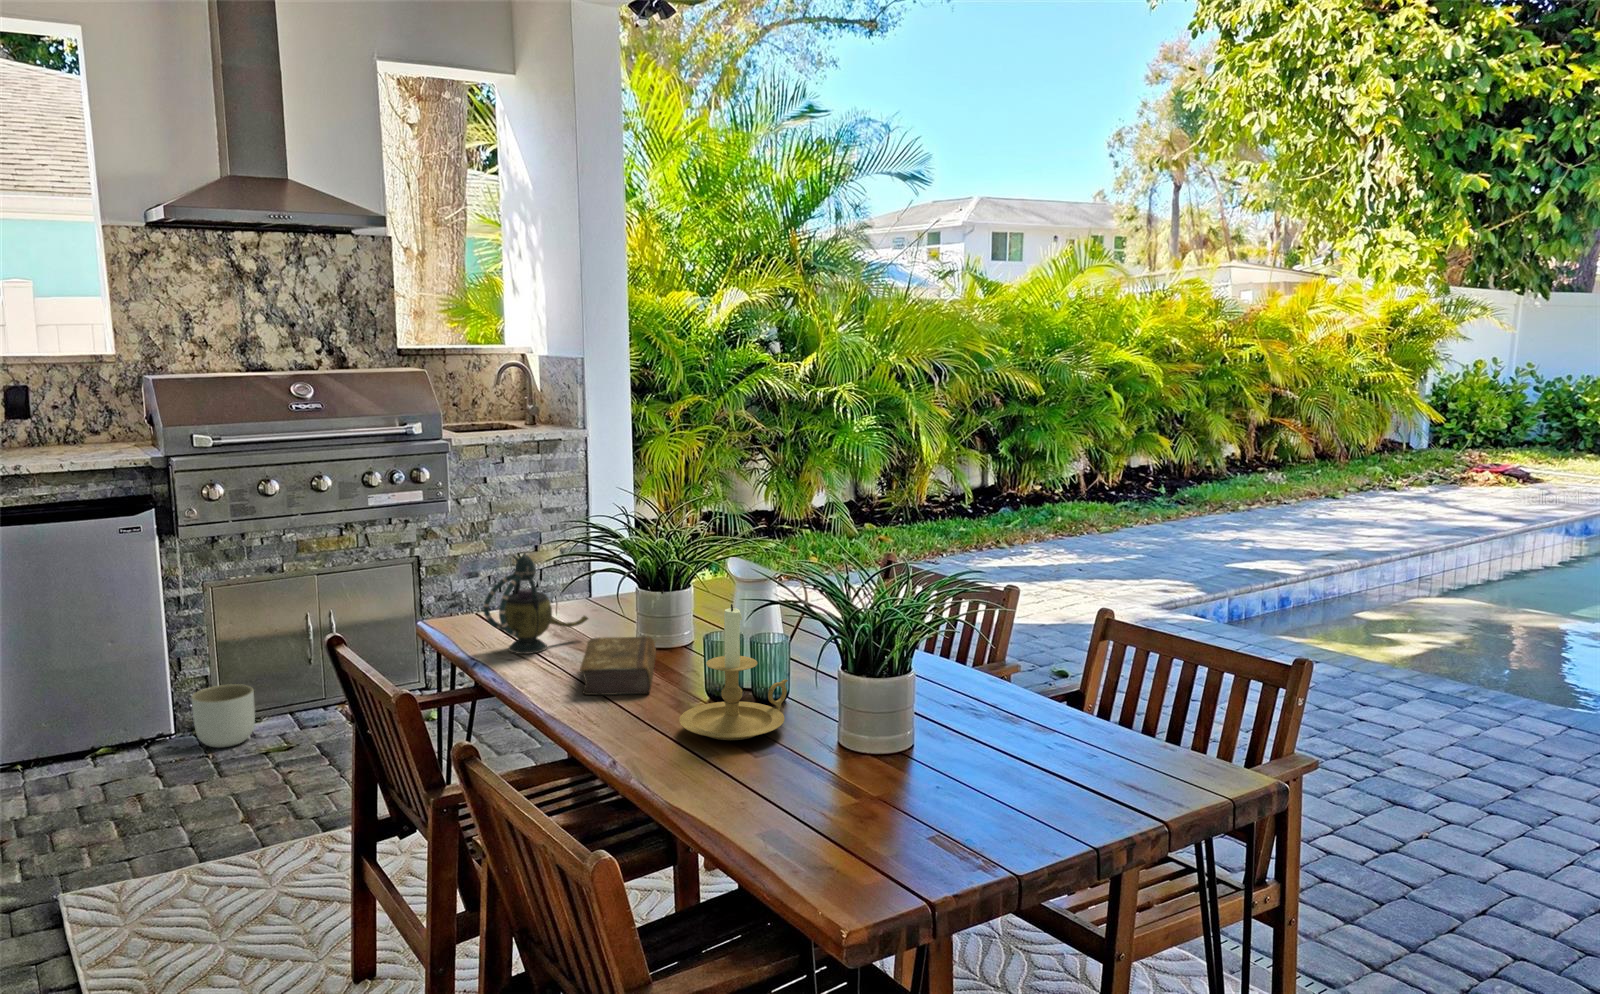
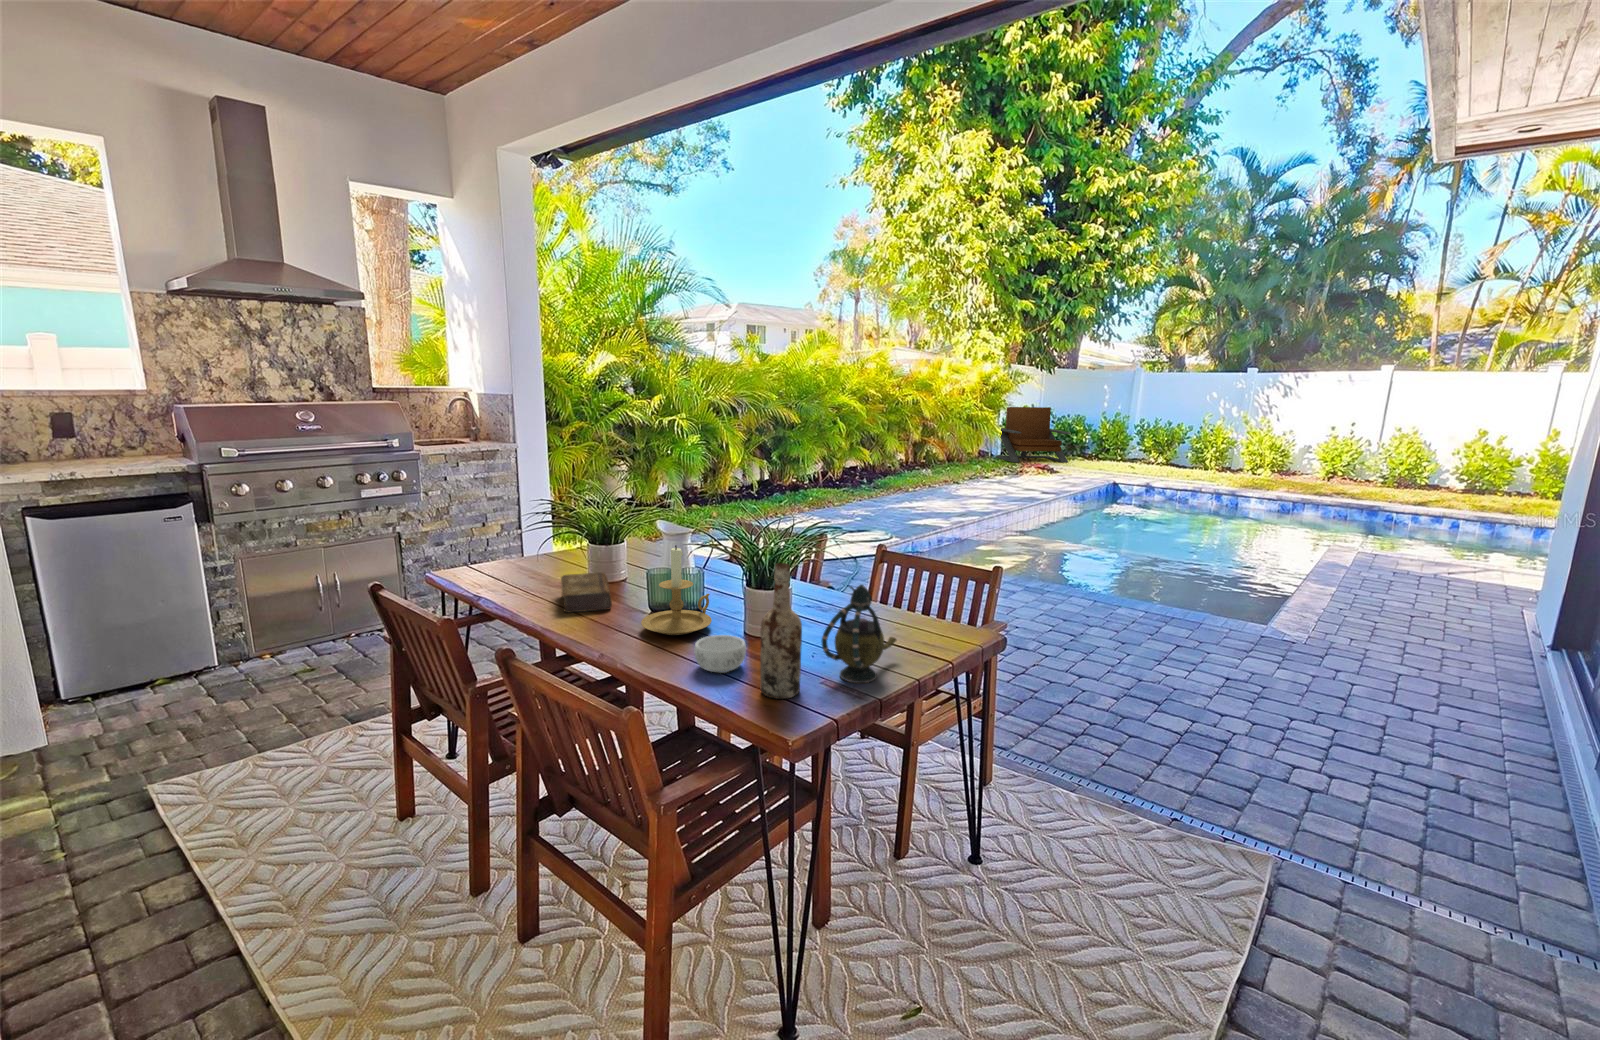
lounge chair: none [1419,364,1567,465] -> present [996,407,1070,462]
teapot: present [483,554,588,654] -> present [822,585,897,683]
wine bottle: none [817,643,880,852] -> present [760,563,802,699]
planter: present [191,684,255,748] -> none [230,627,282,672]
decorative bowl: none [734,746,812,804] -> present [694,635,746,673]

